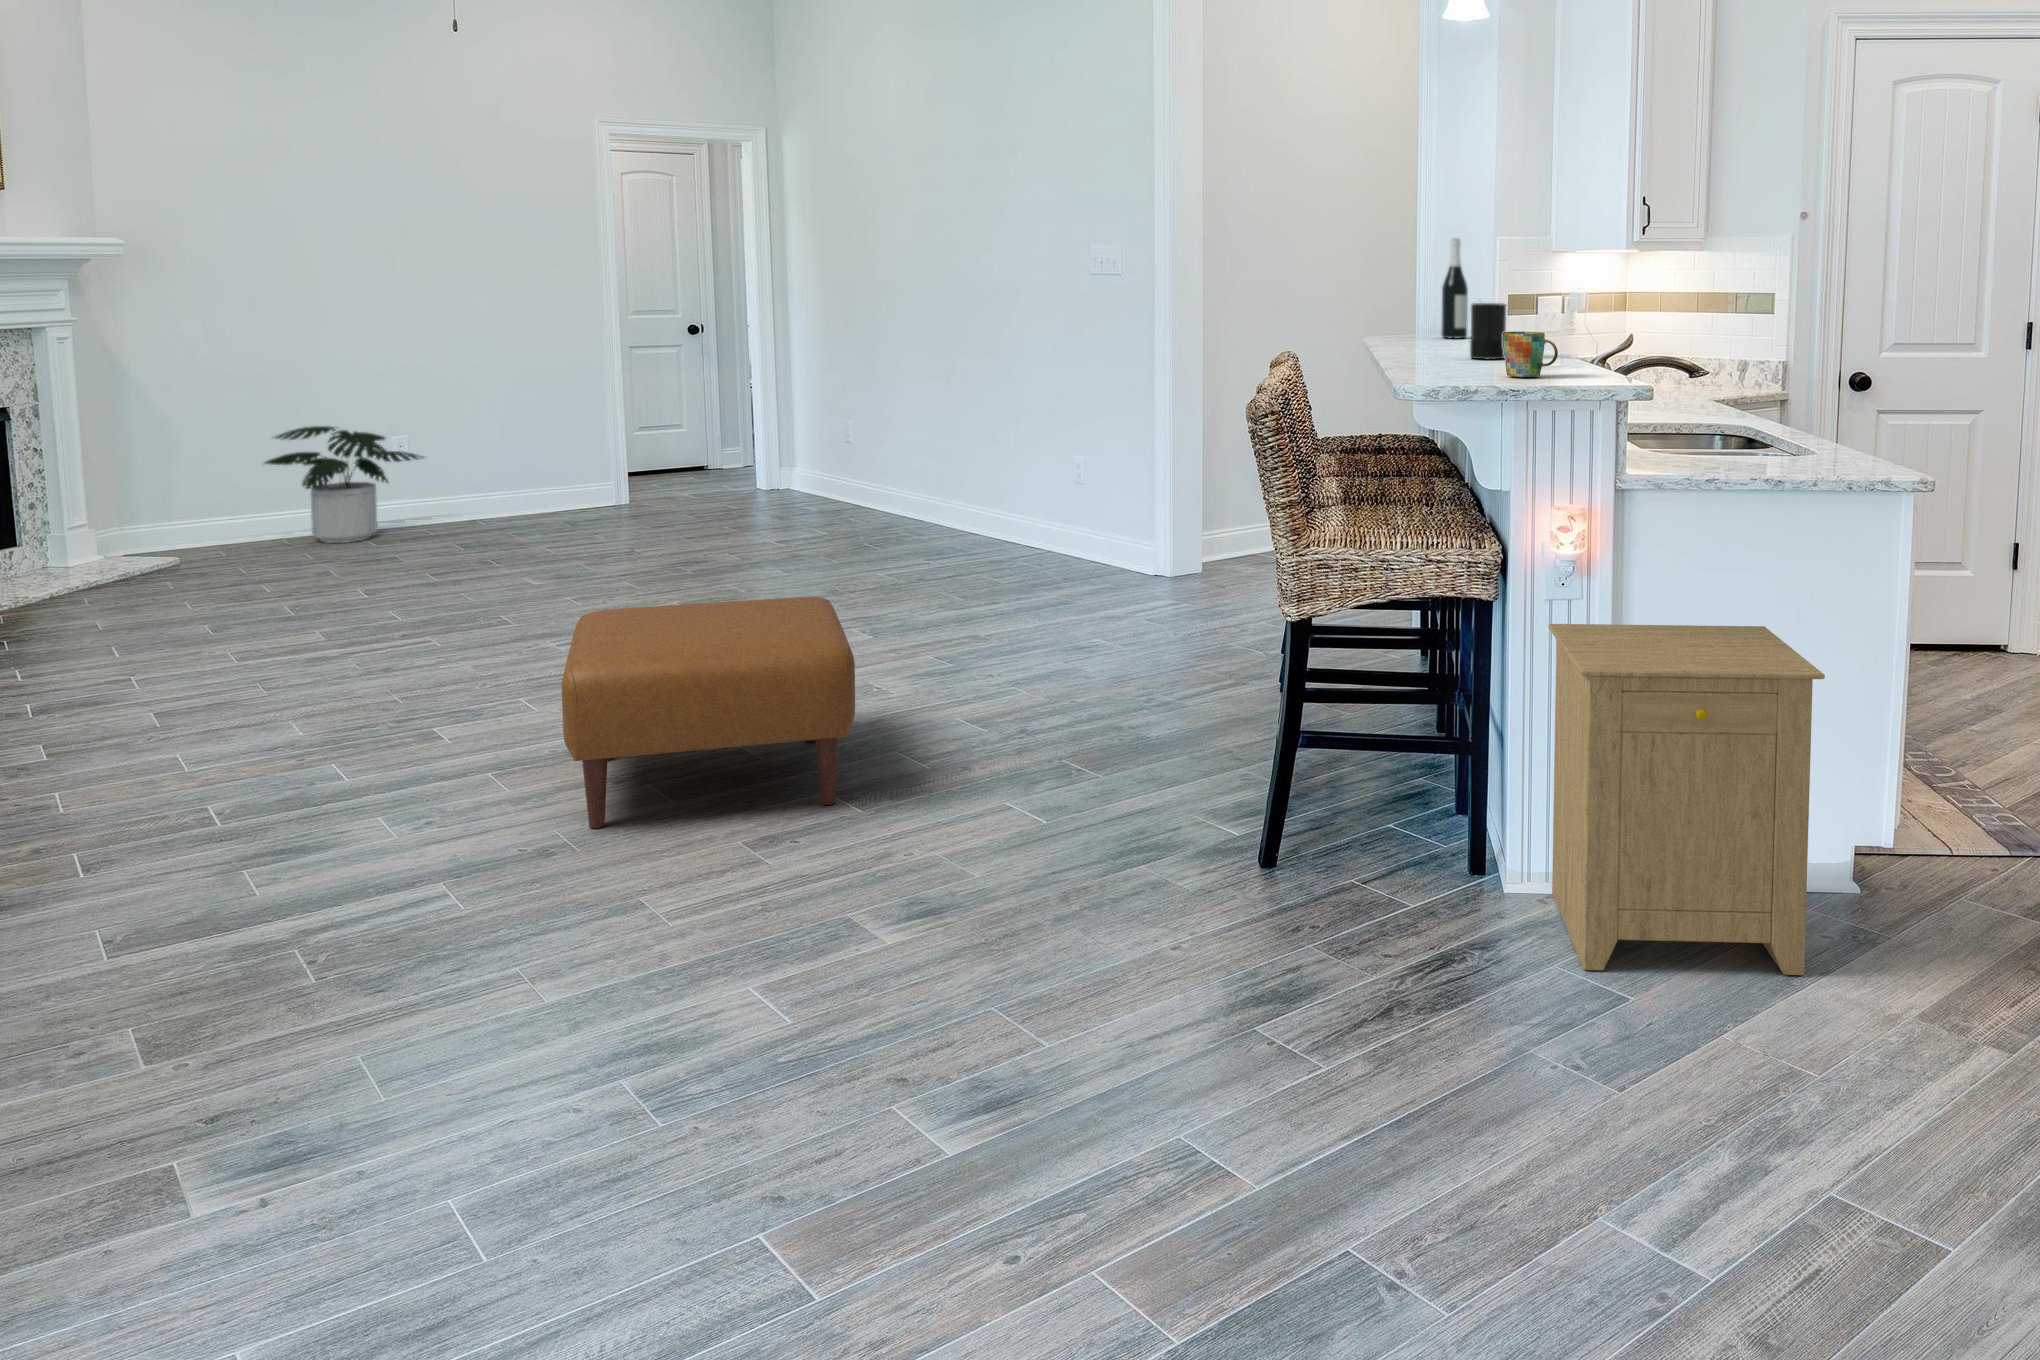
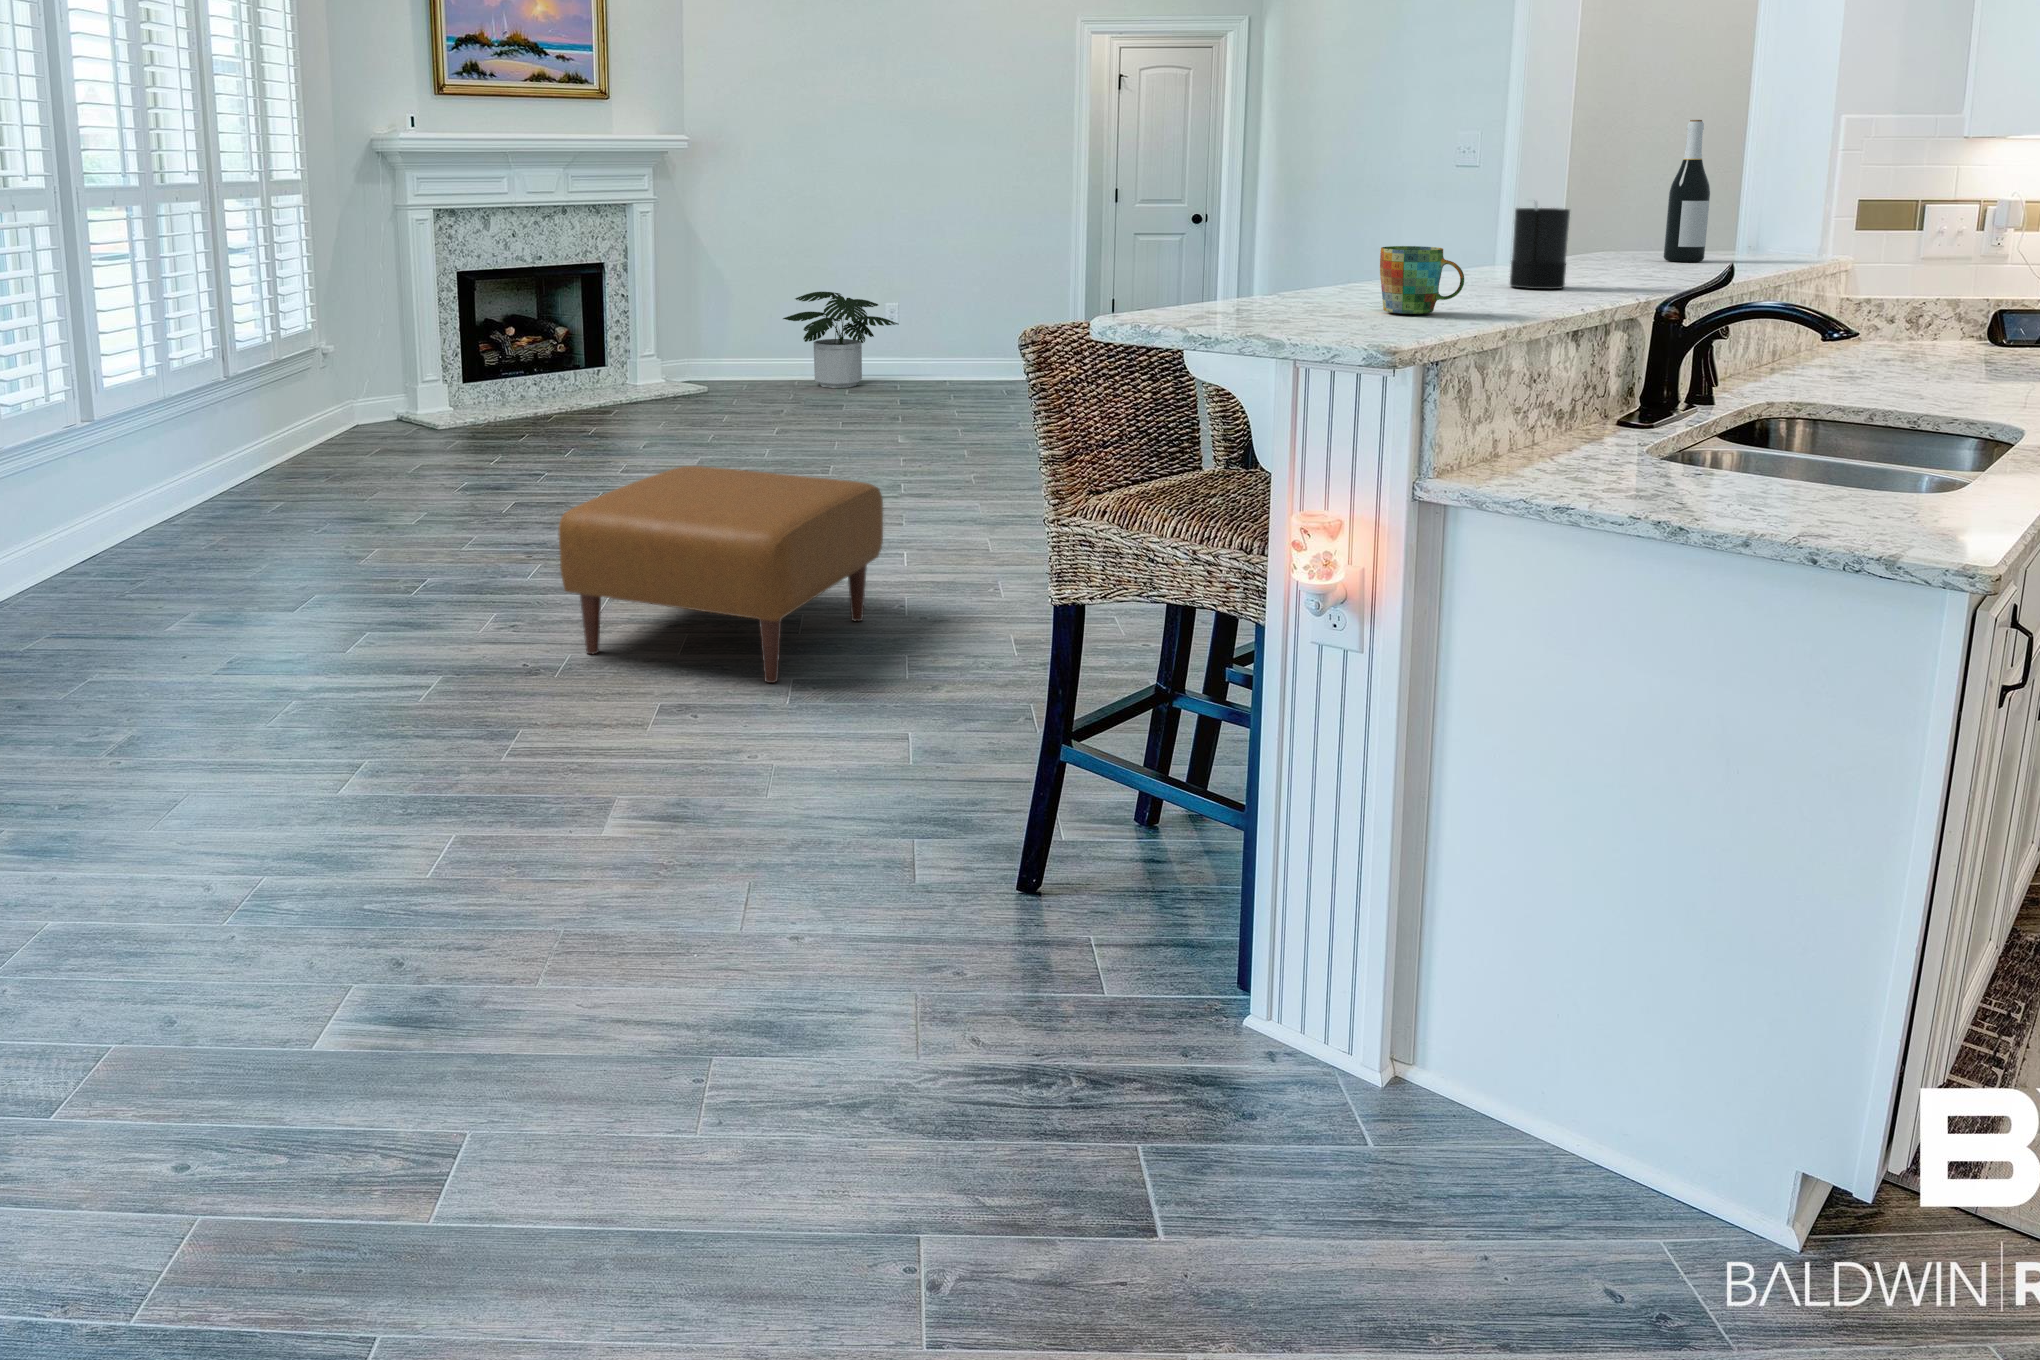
side table: present [1548,624,1825,975] -> none [1155,671,1630,1332]

